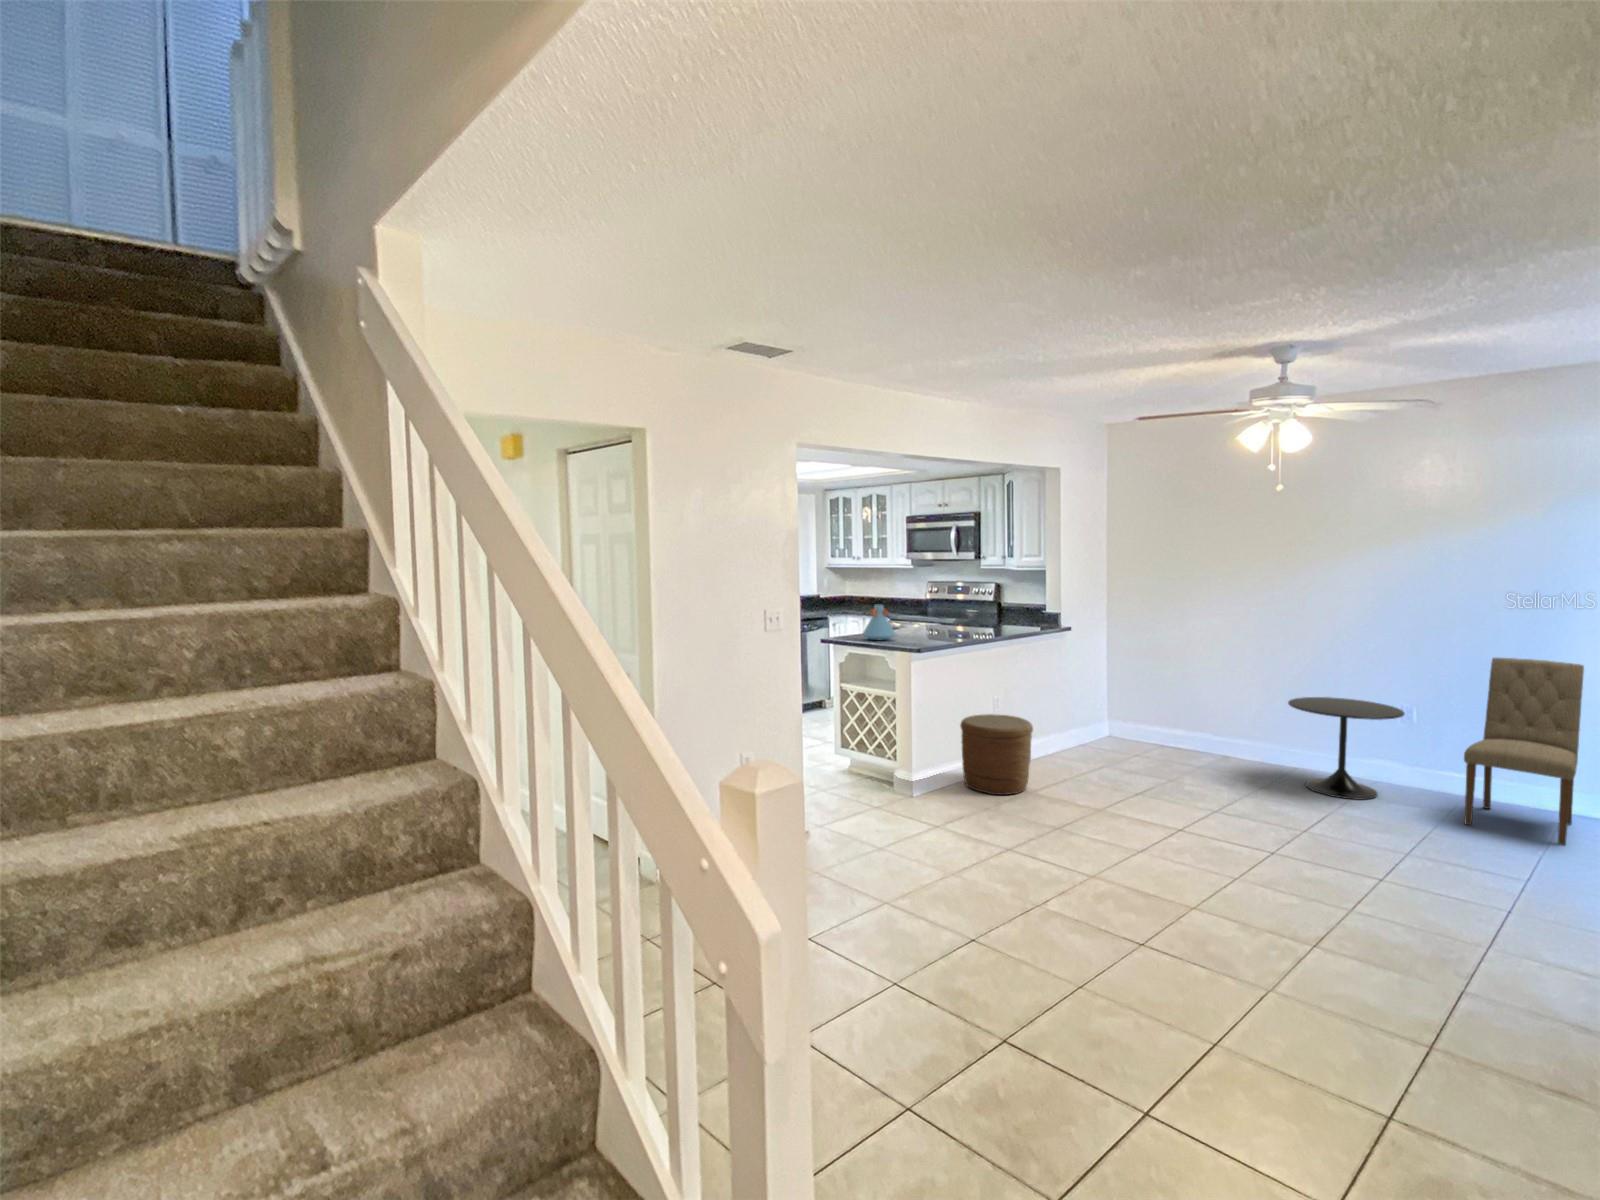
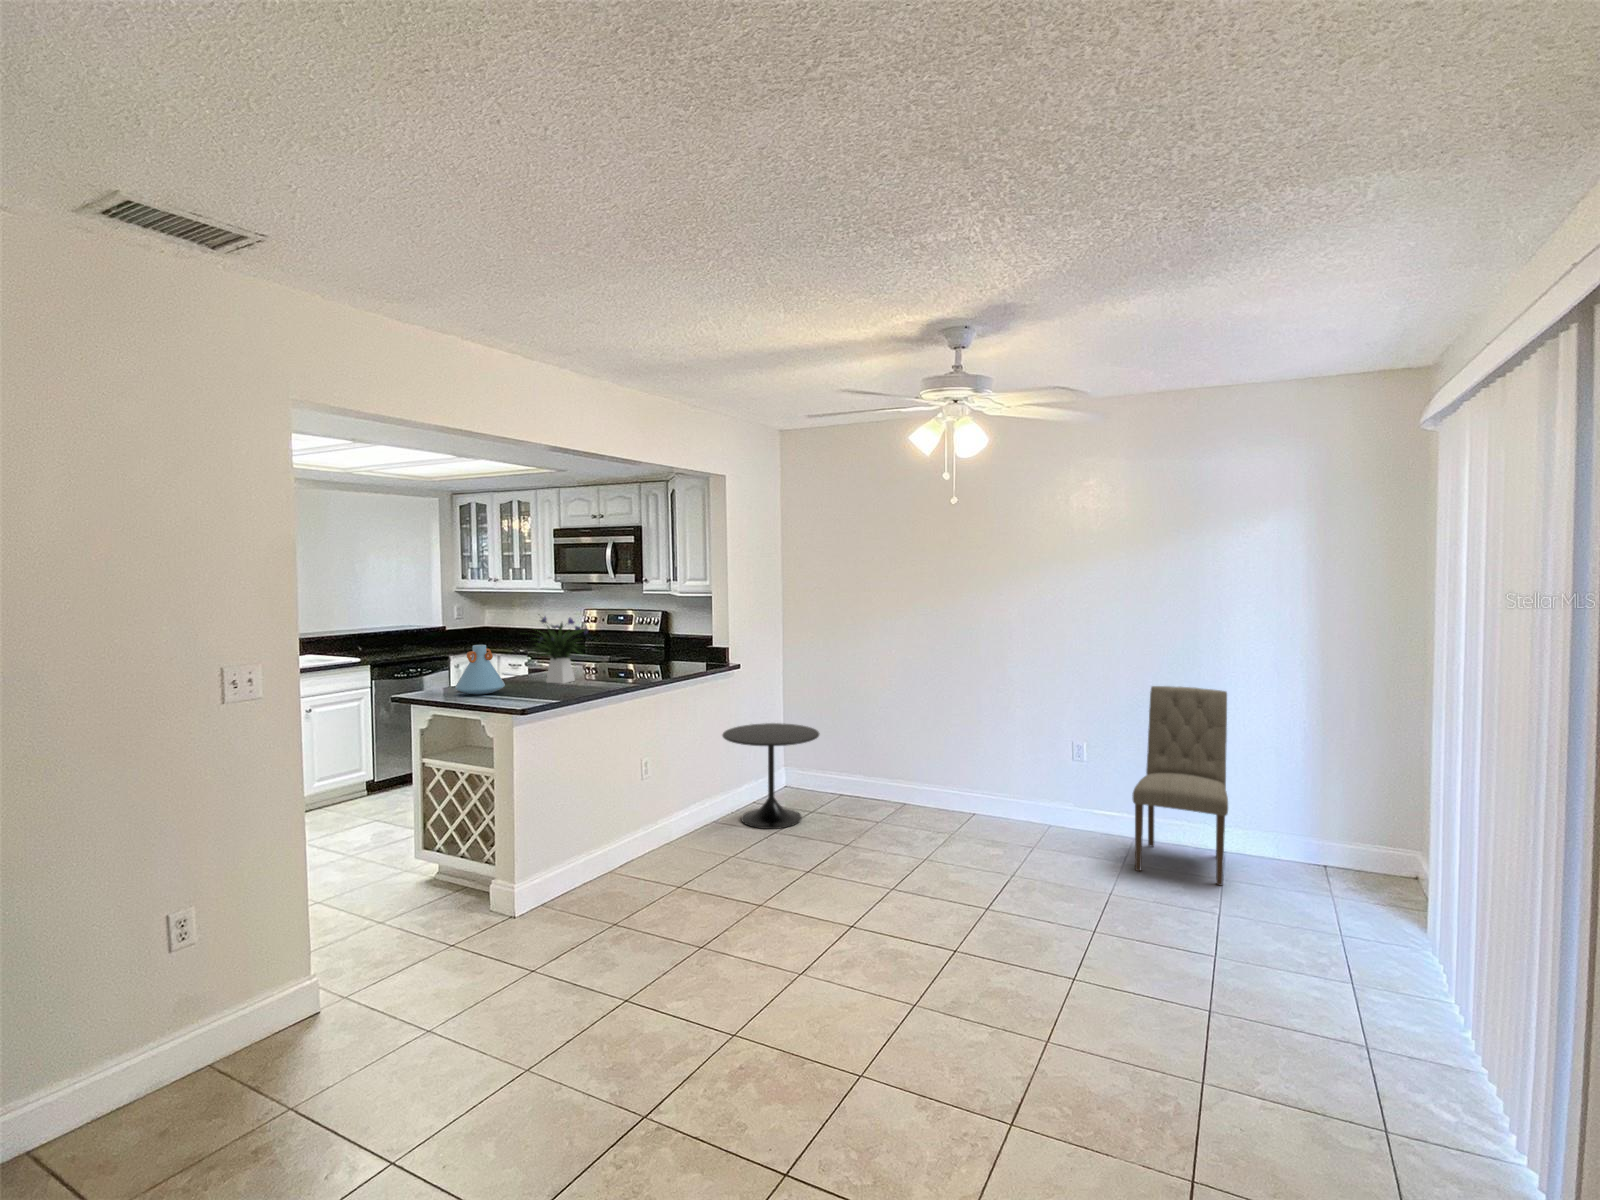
flower arrangement: none [901,582,954,636] -> present [534,617,588,684]
side table: present [1288,697,1404,800] -> present [722,723,820,829]
woven basket: present [960,714,1033,795] -> none [588,786,683,898]

